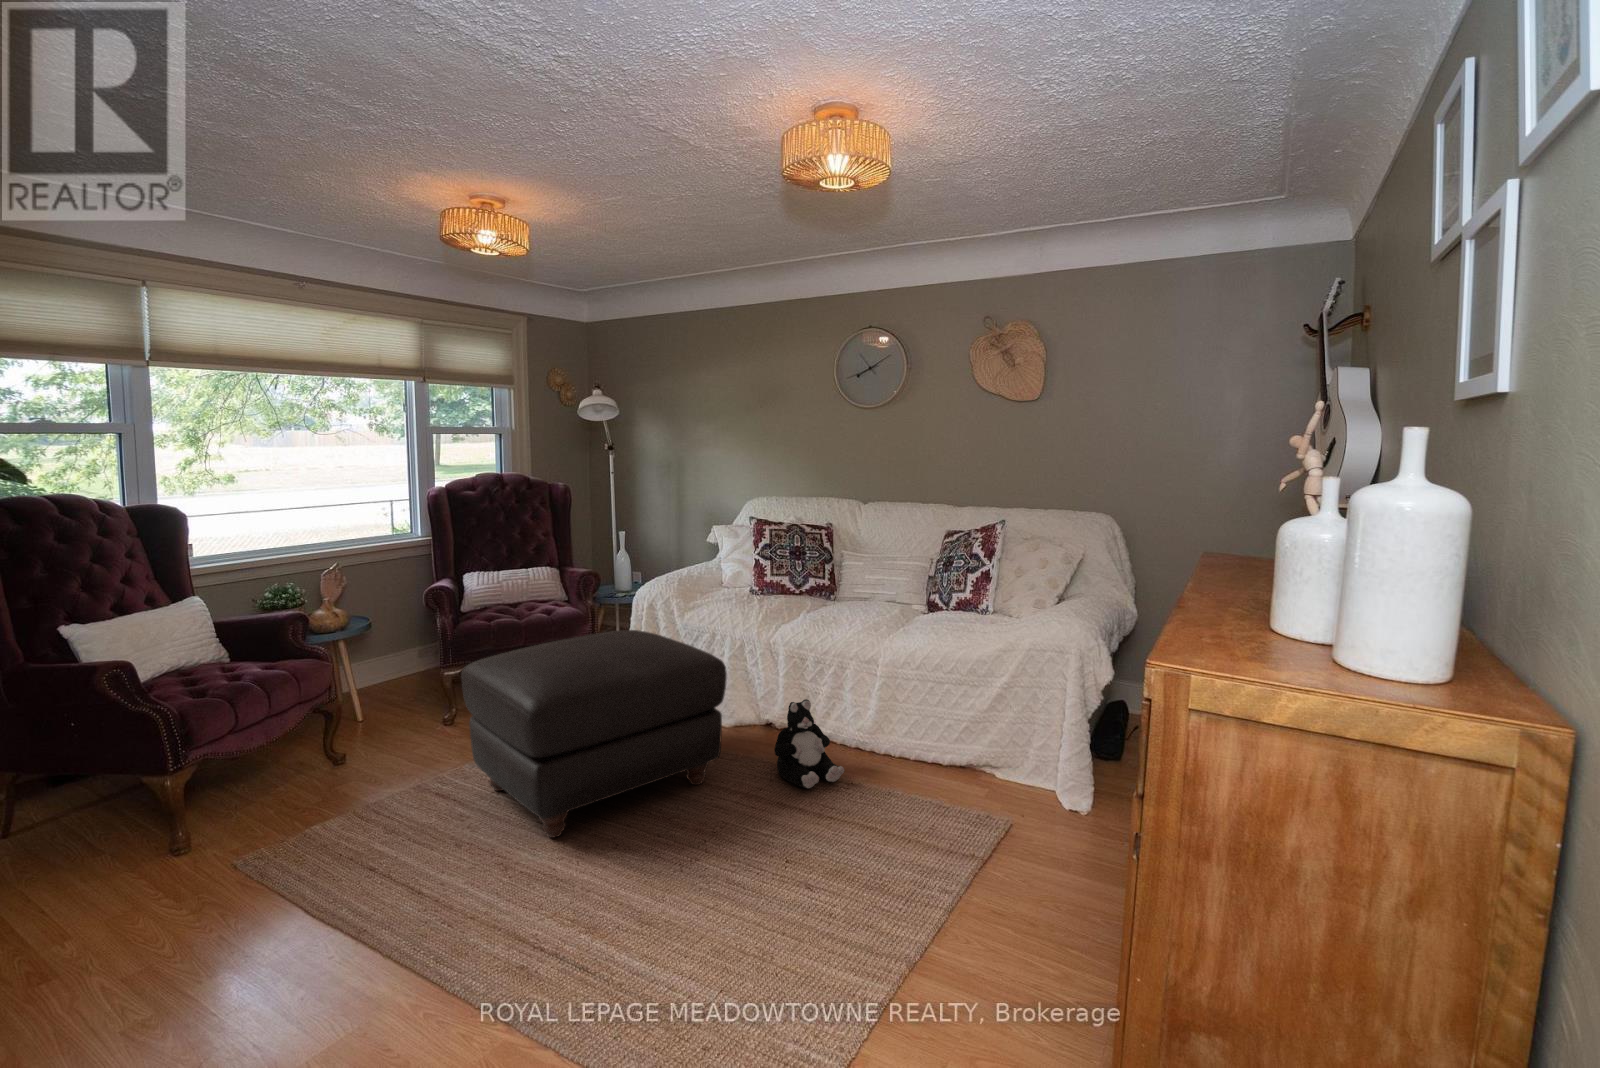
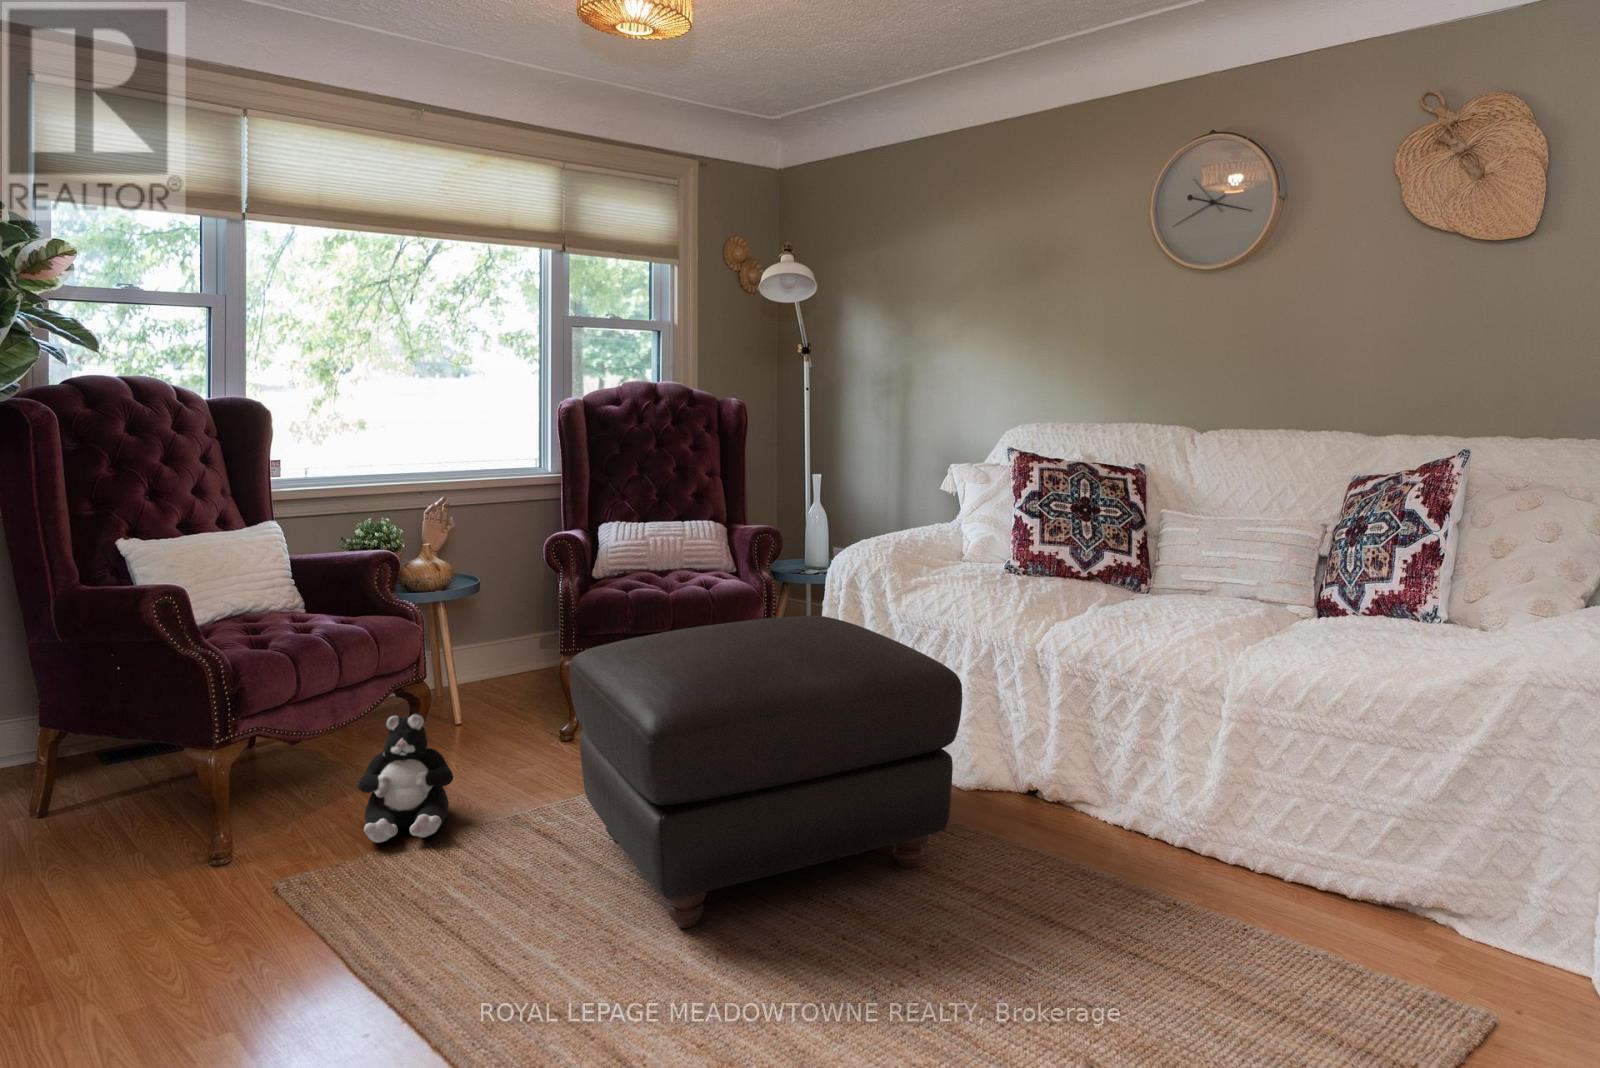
plush toy: present [774,699,844,788] -> present [358,713,453,843]

